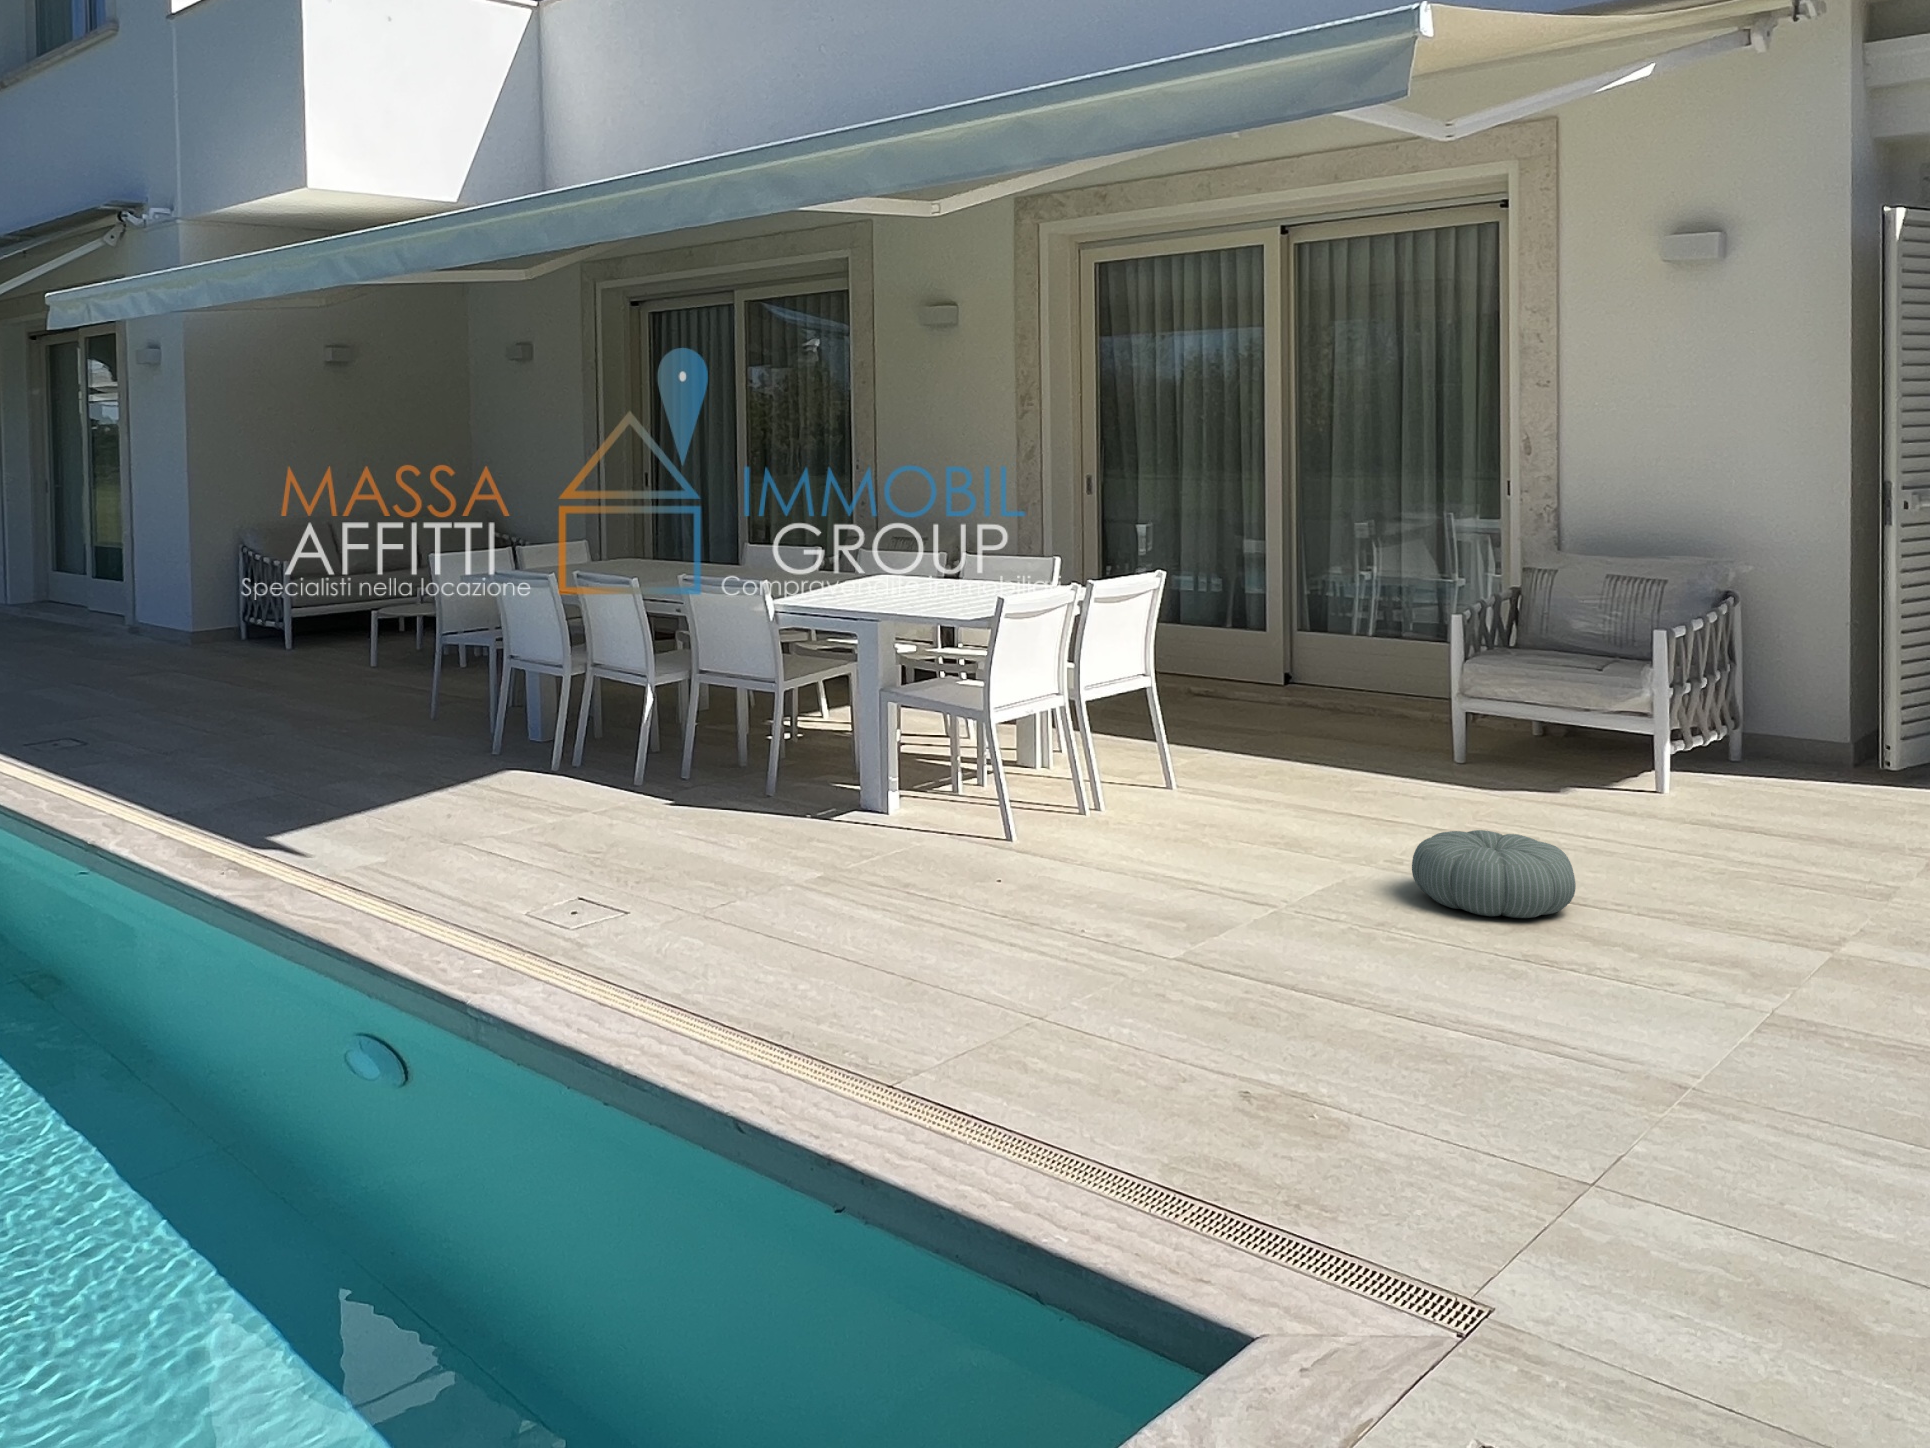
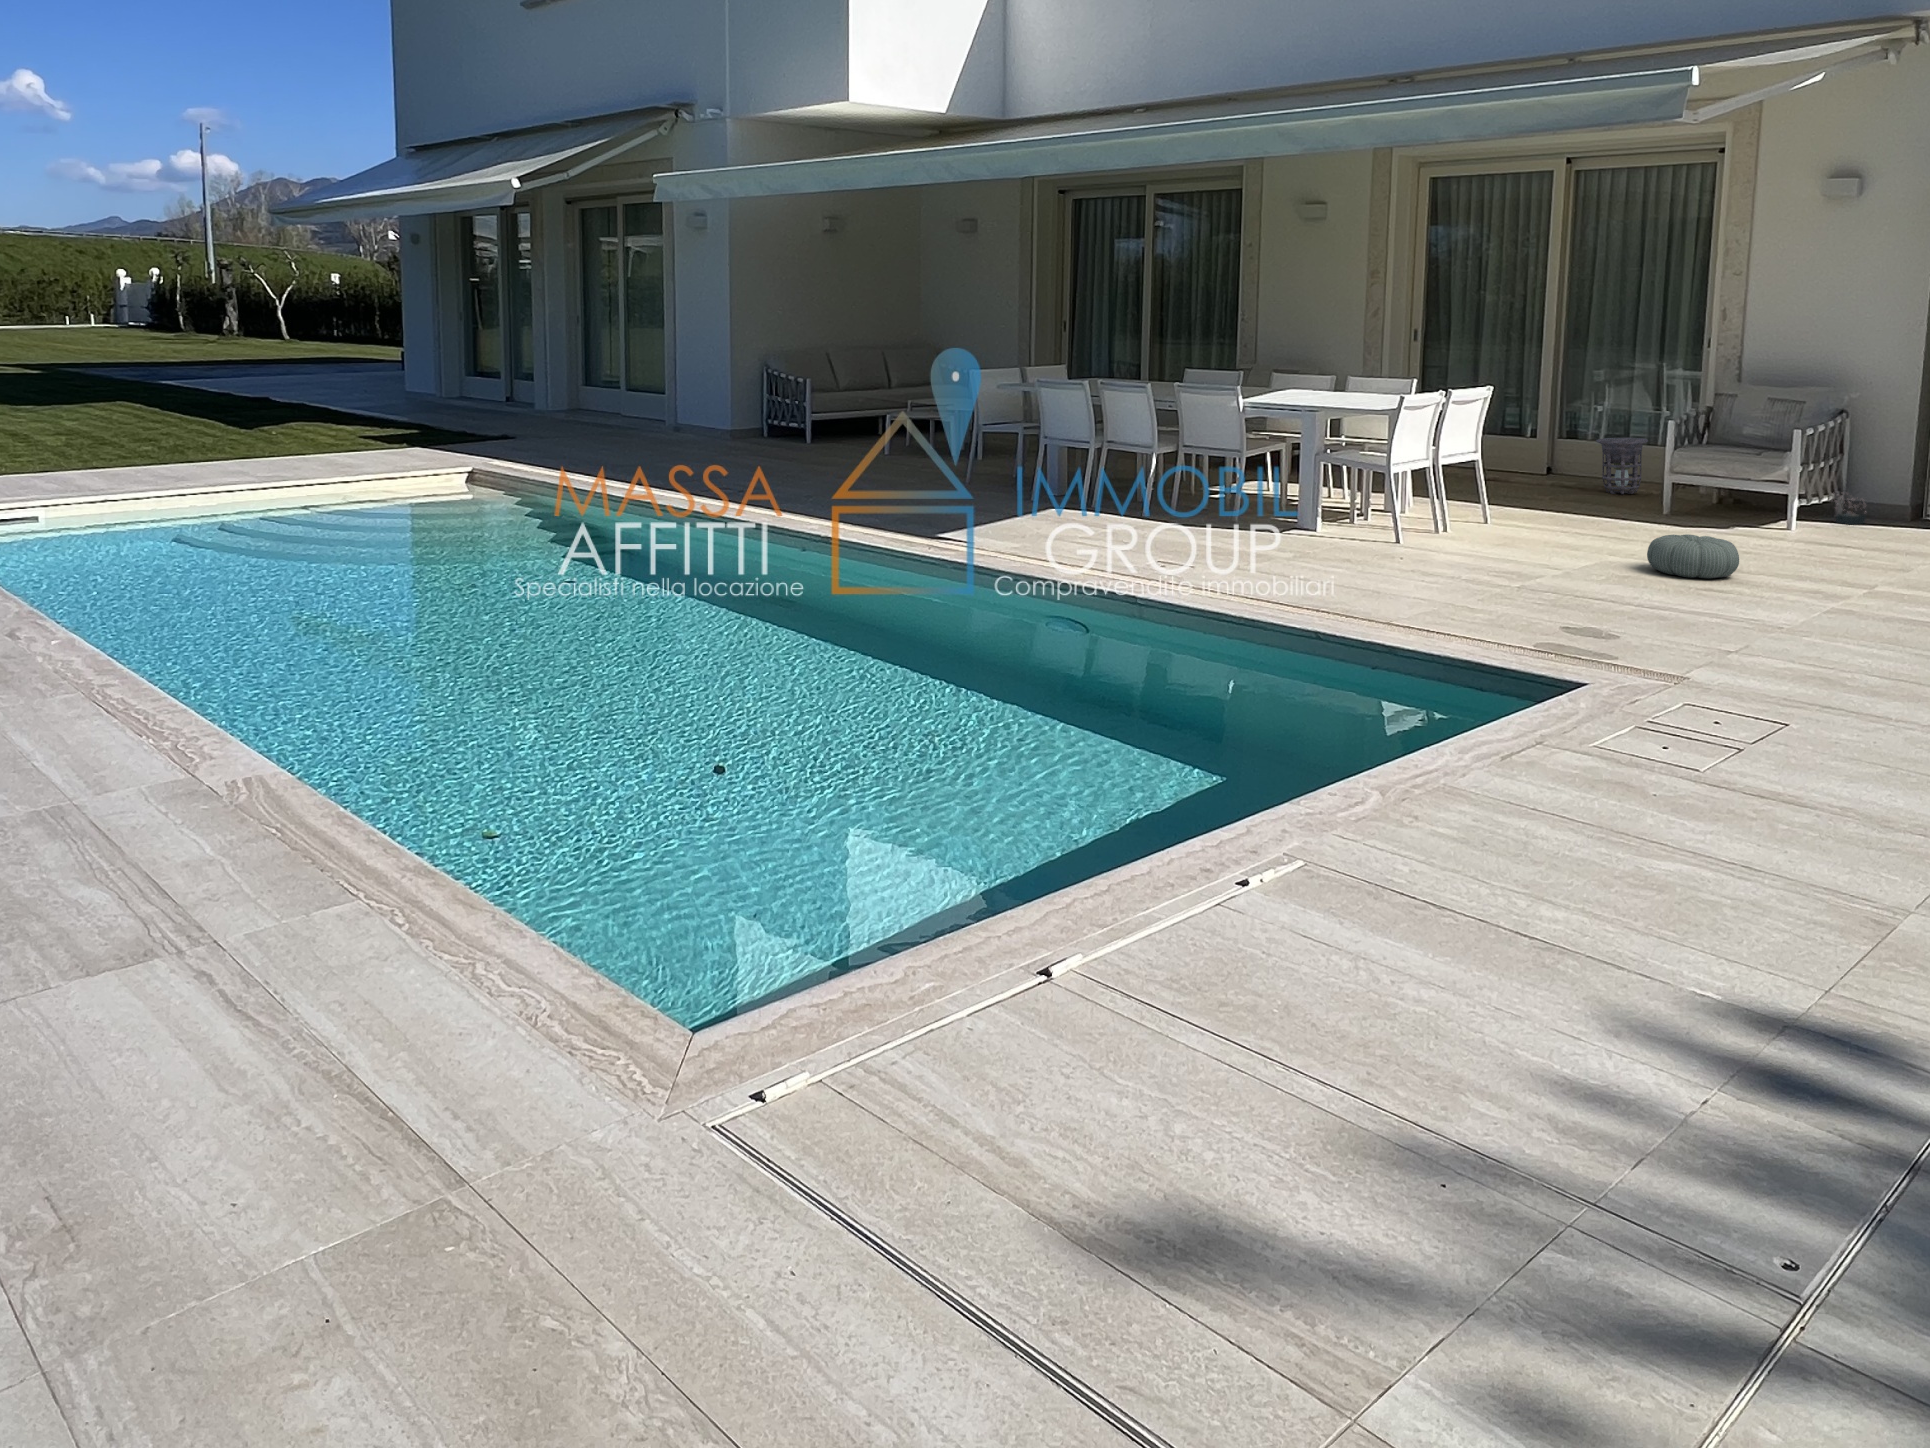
side table: none [1354,632,1431,719] -> present [1596,437,1648,494]
decorative plant: none [1721,722,1782,776] -> present [1834,493,1866,525]

